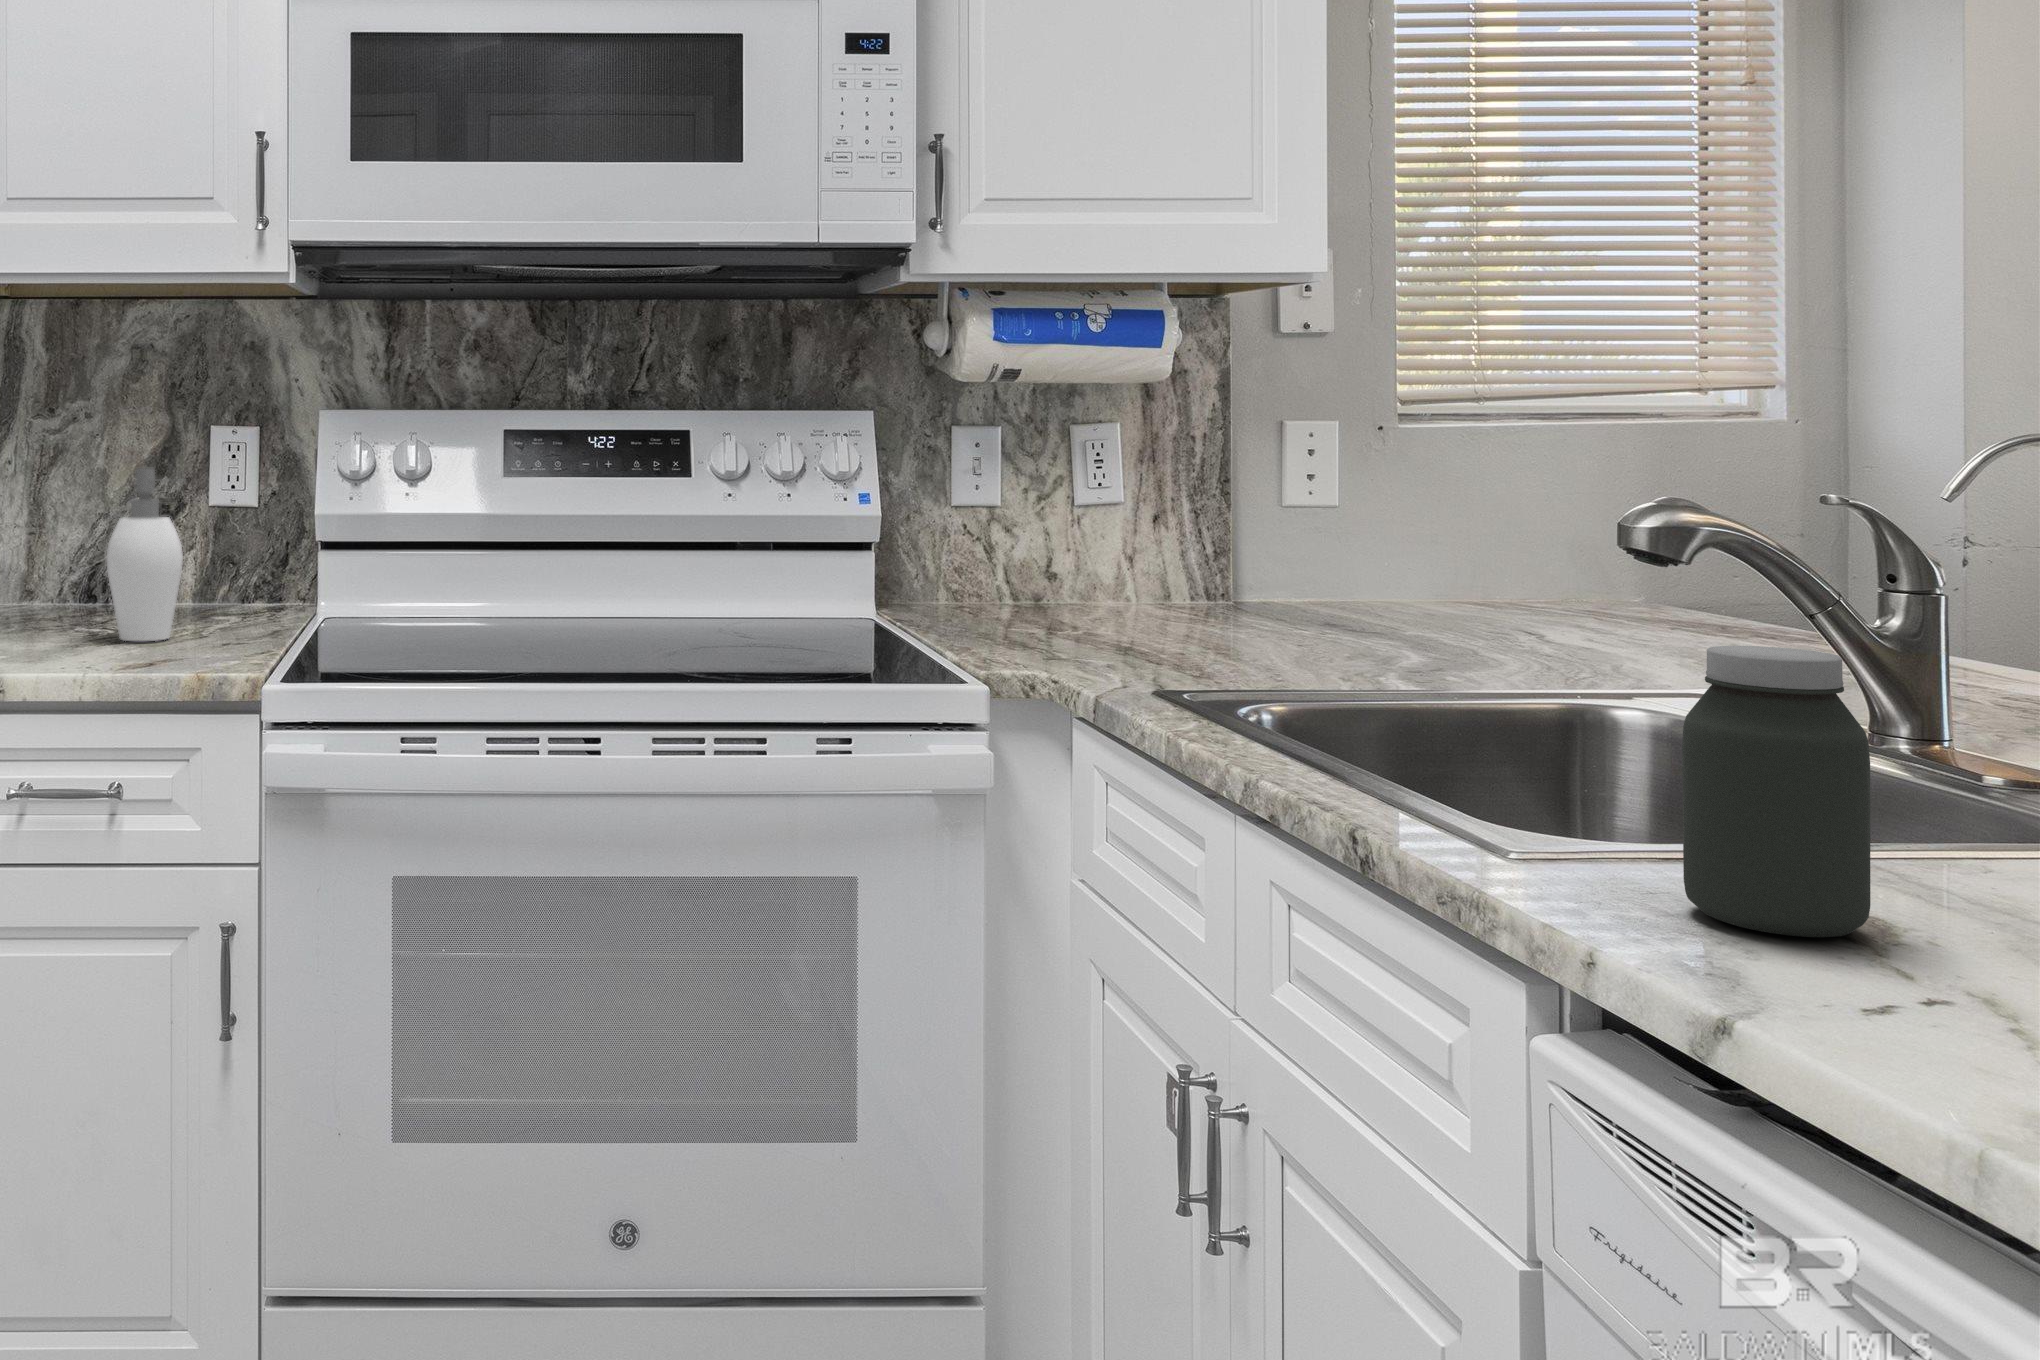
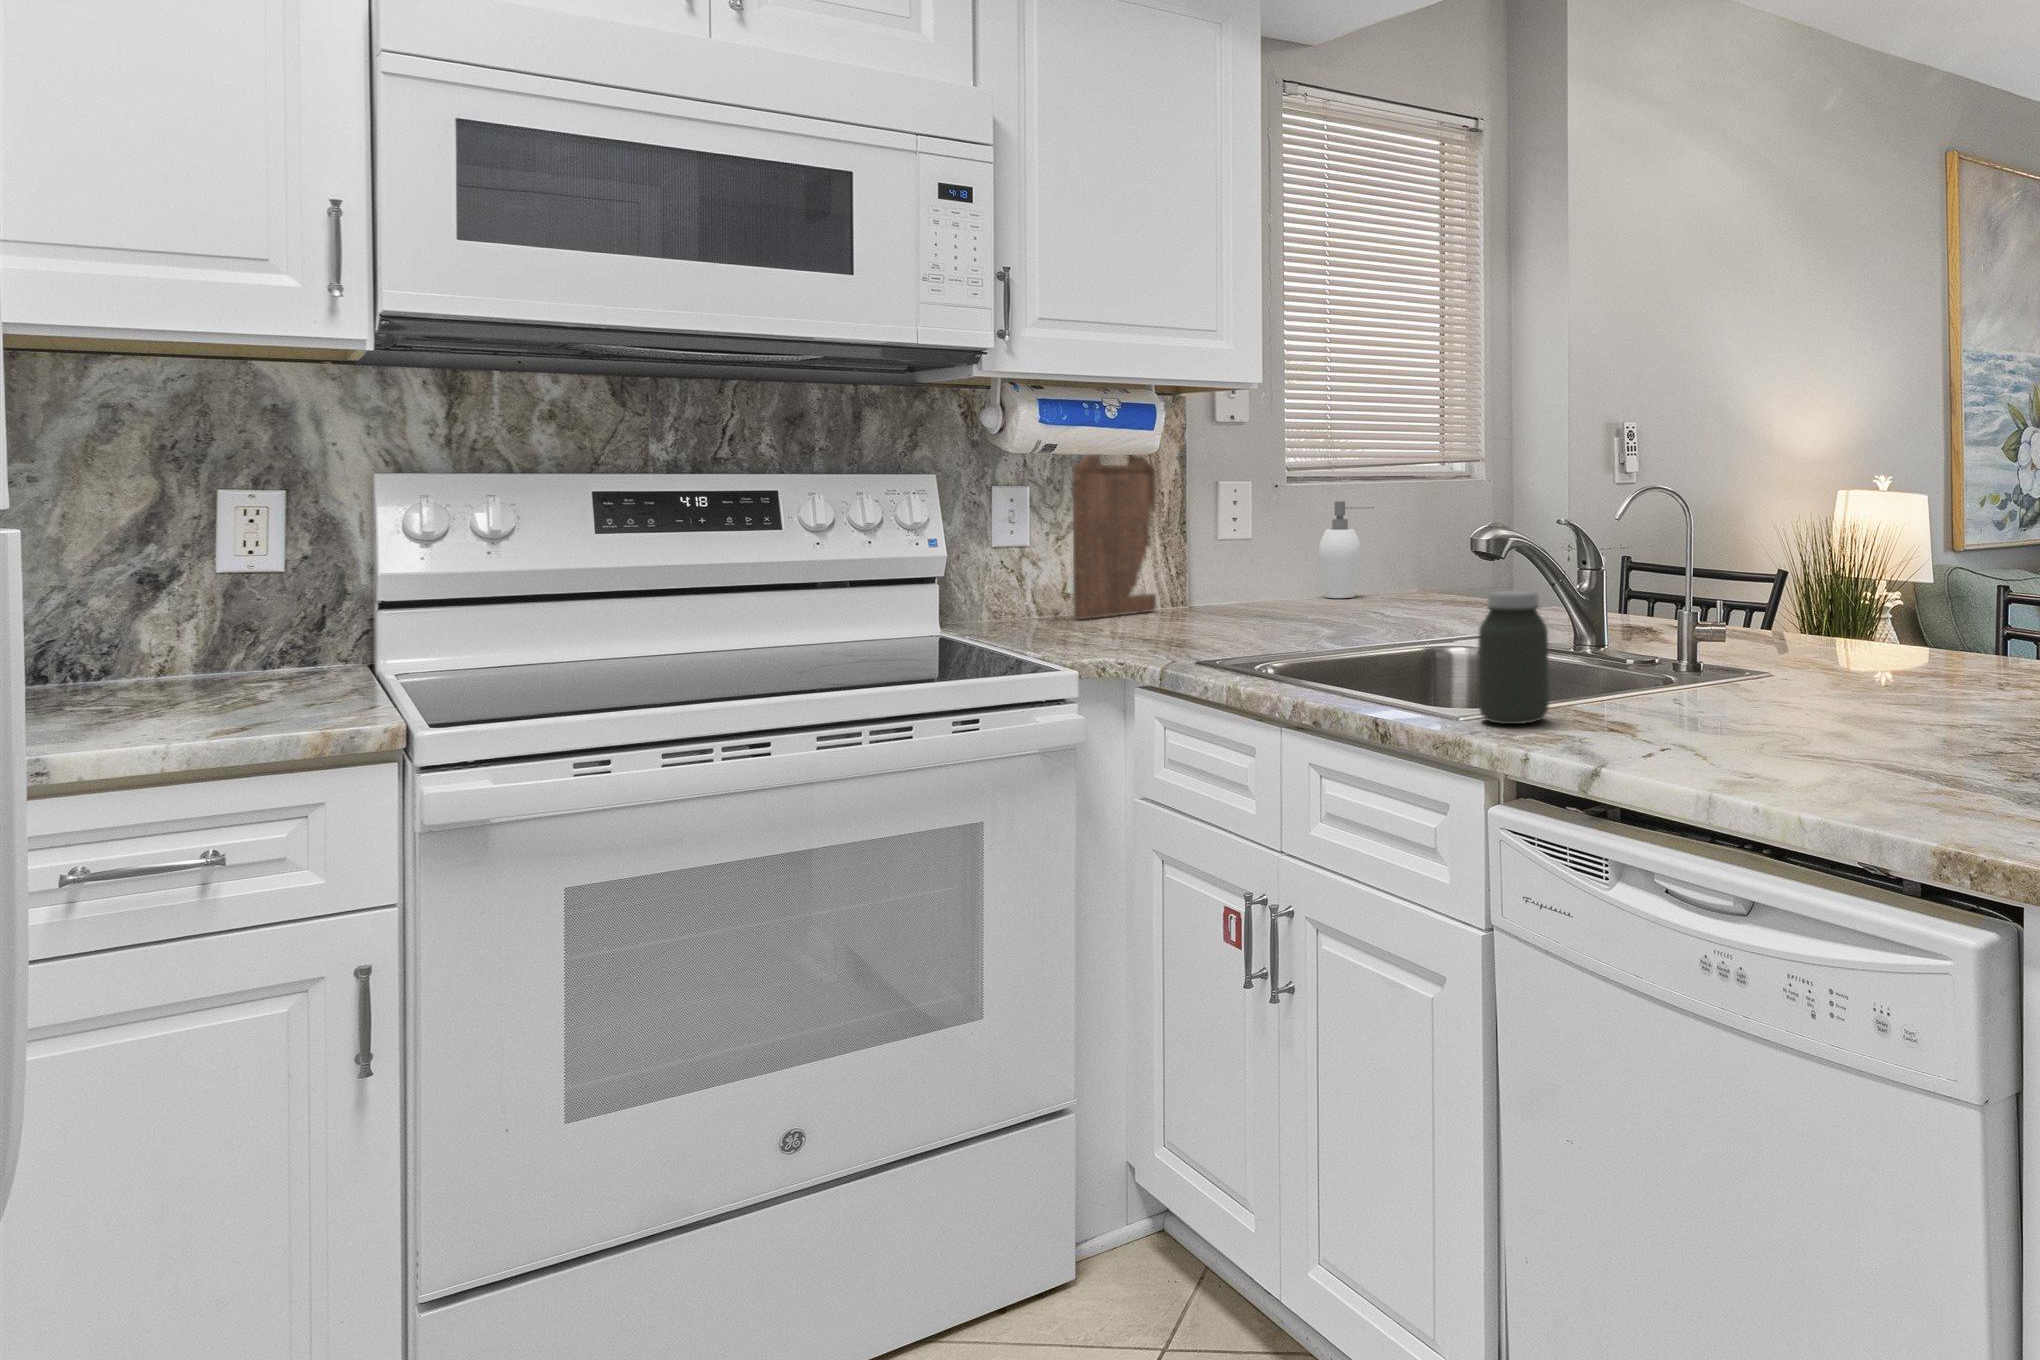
cutting board: none [1057,368,1182,611] -> present [1073,455,1156,619]
soap dispenser: present [107,468,183,641] -> present [1319,501,1374,598]

